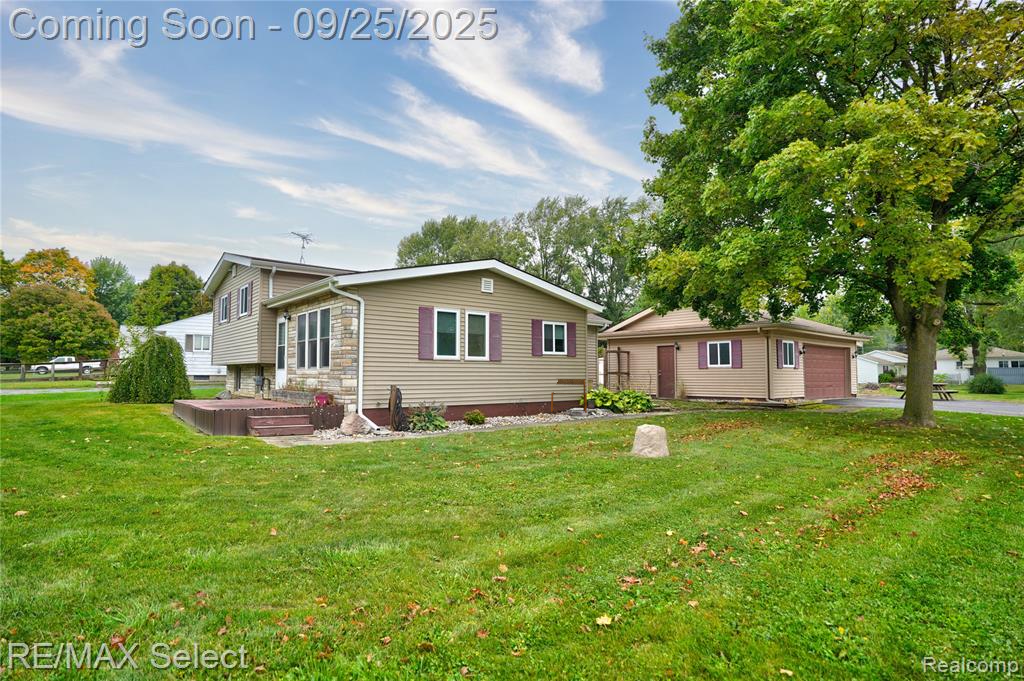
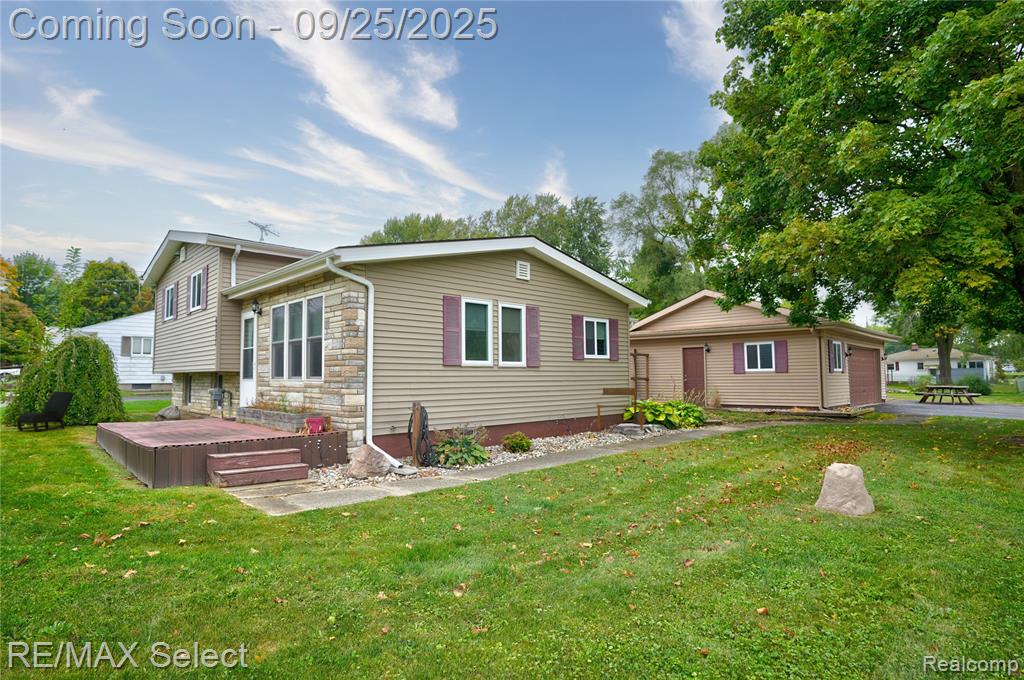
lounge chair: none [118,377,157,406] -> present [17,392,74,432]

